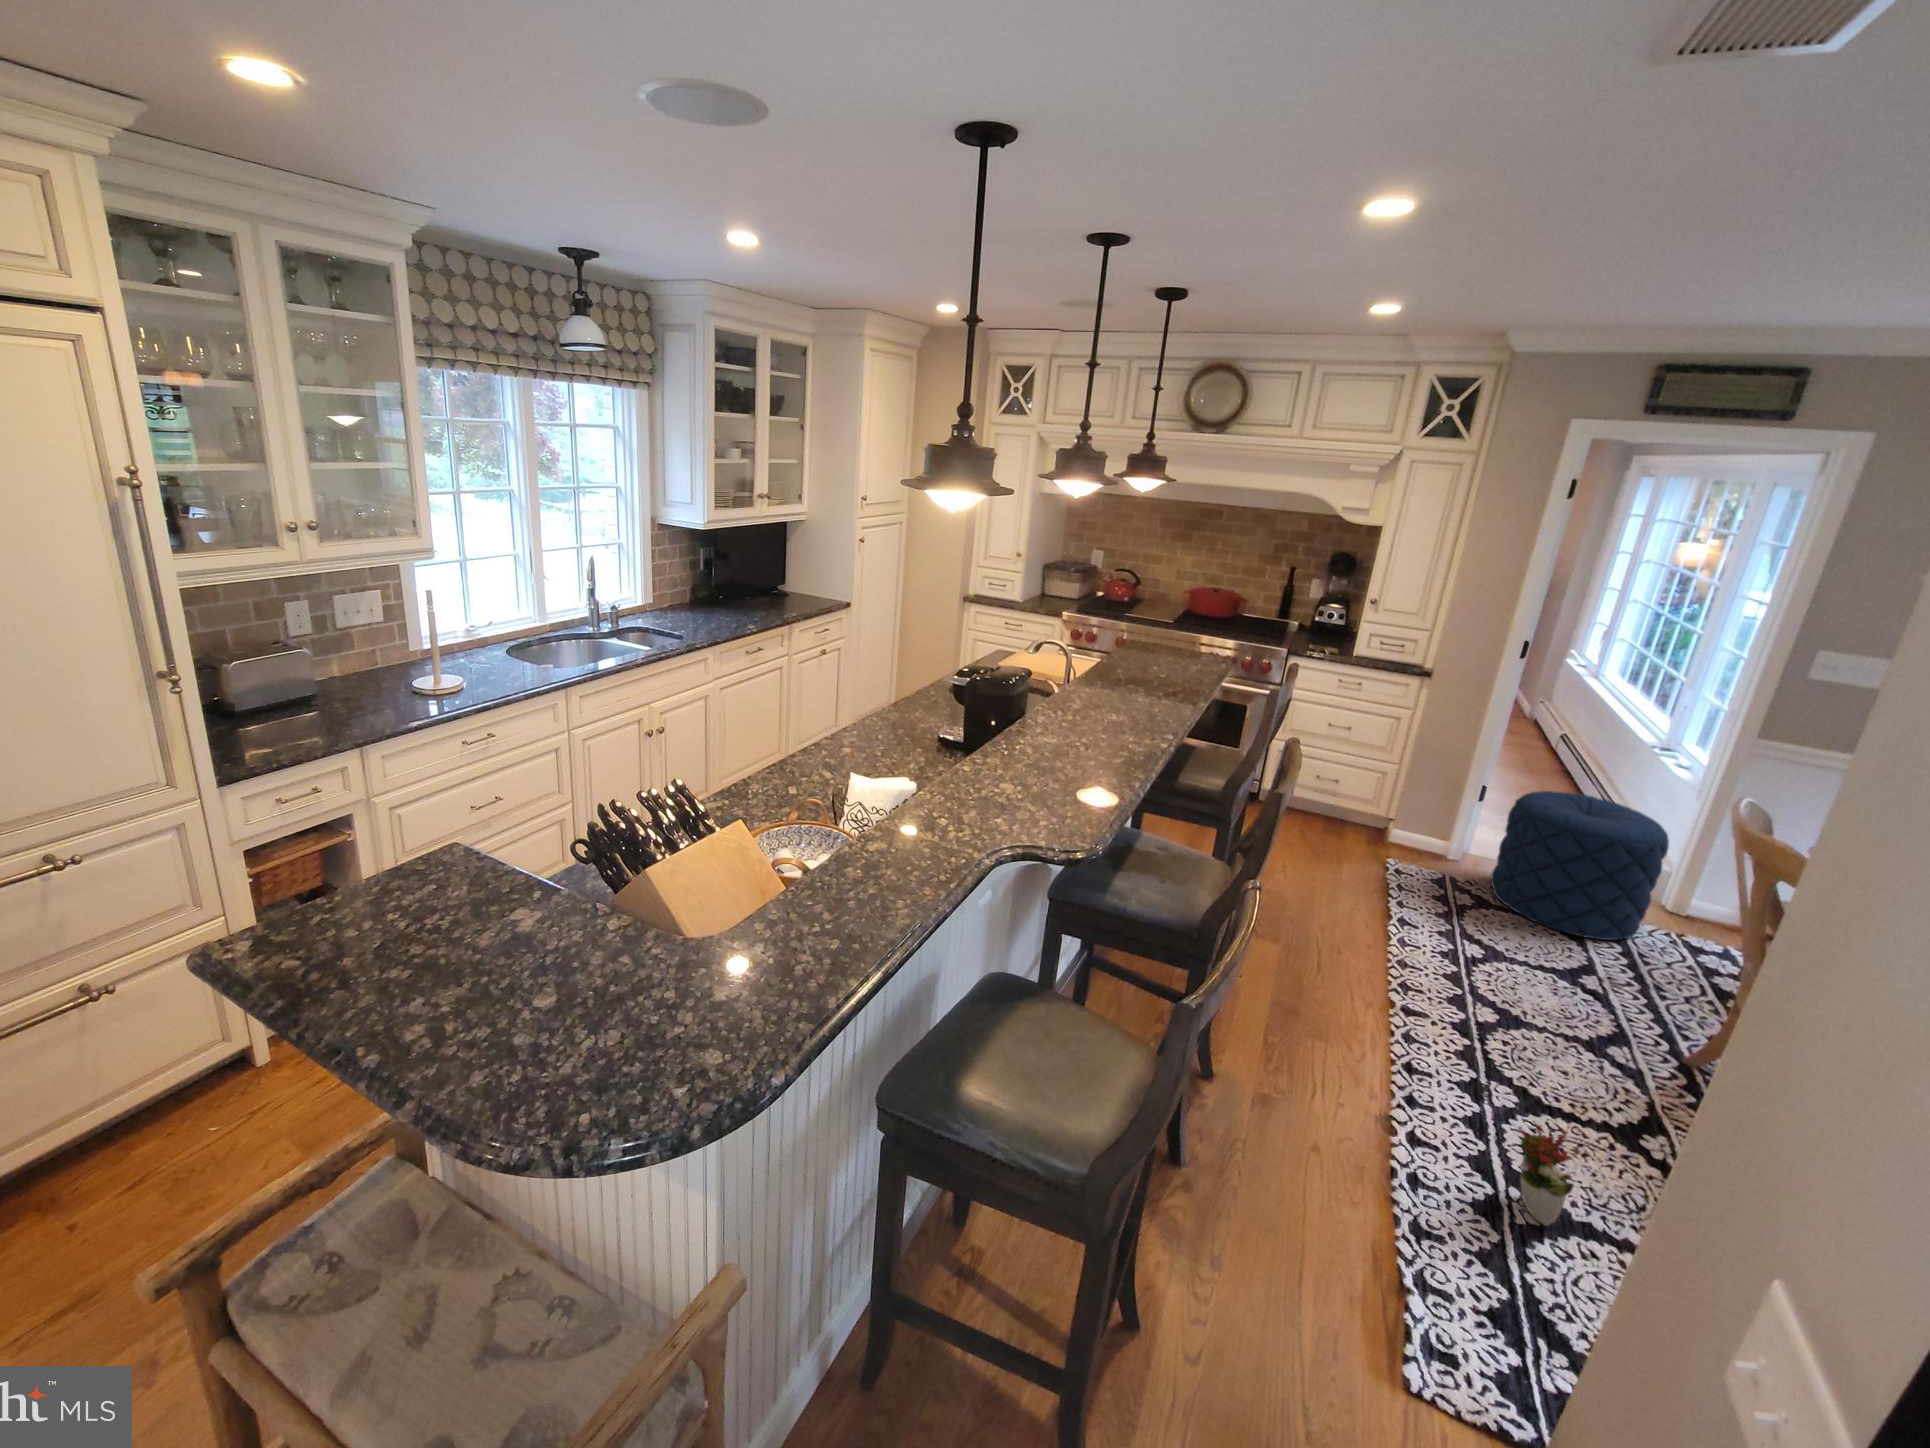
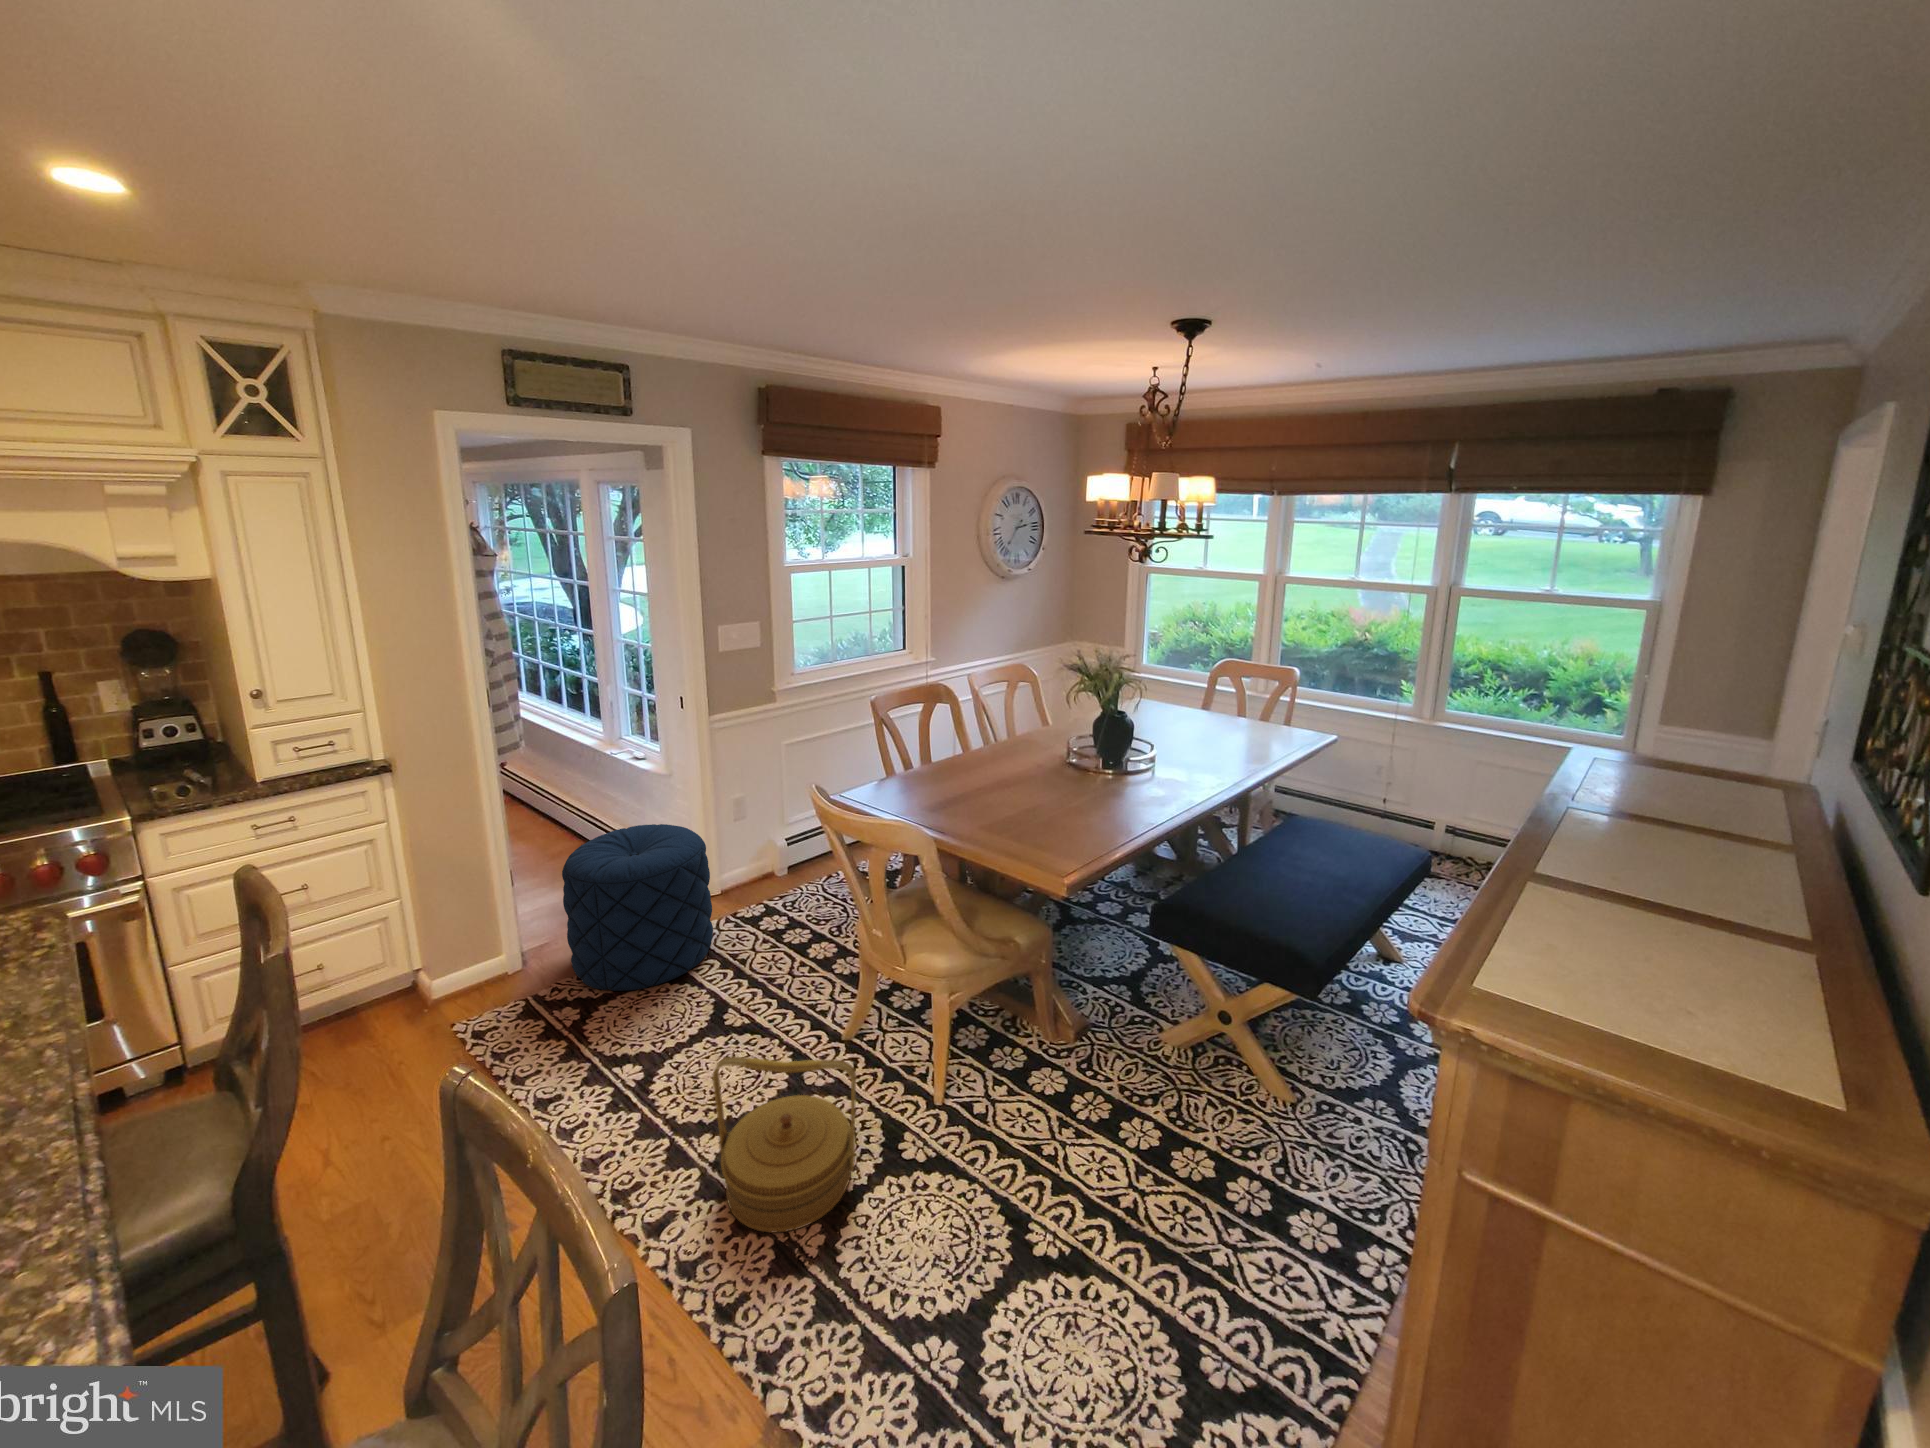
basket: none [1463,941,1615,1110] -> present [712,1057,856,1233]
decorative plant: present [1519,1122,1580,1226] -> none [906,1233,975,1355]

